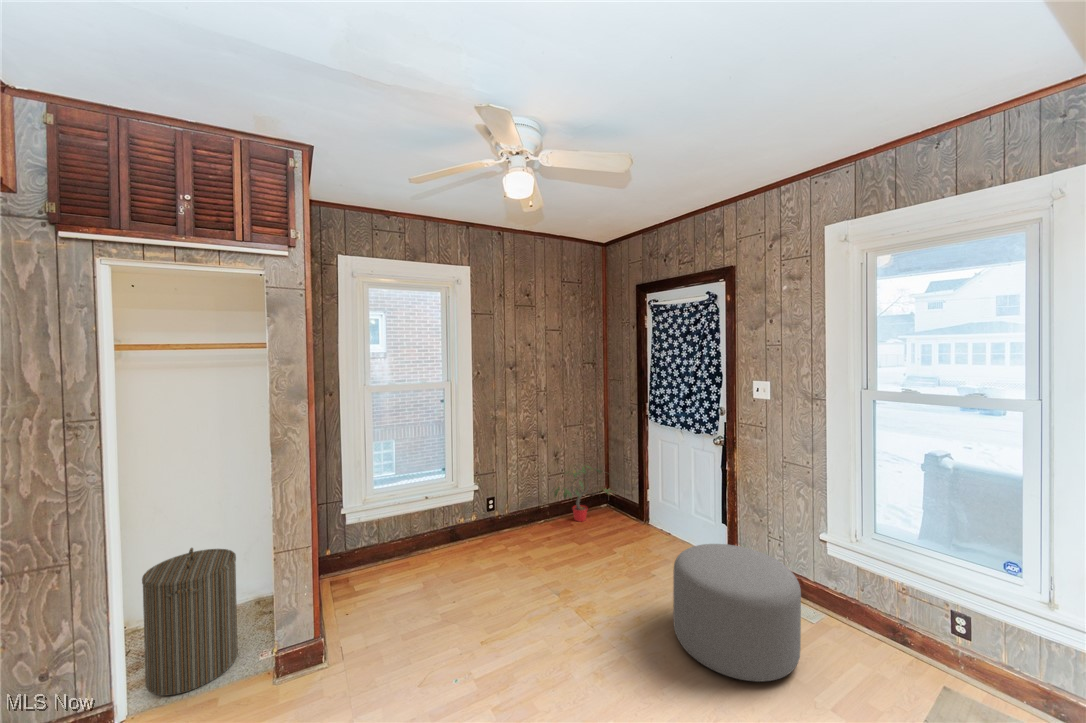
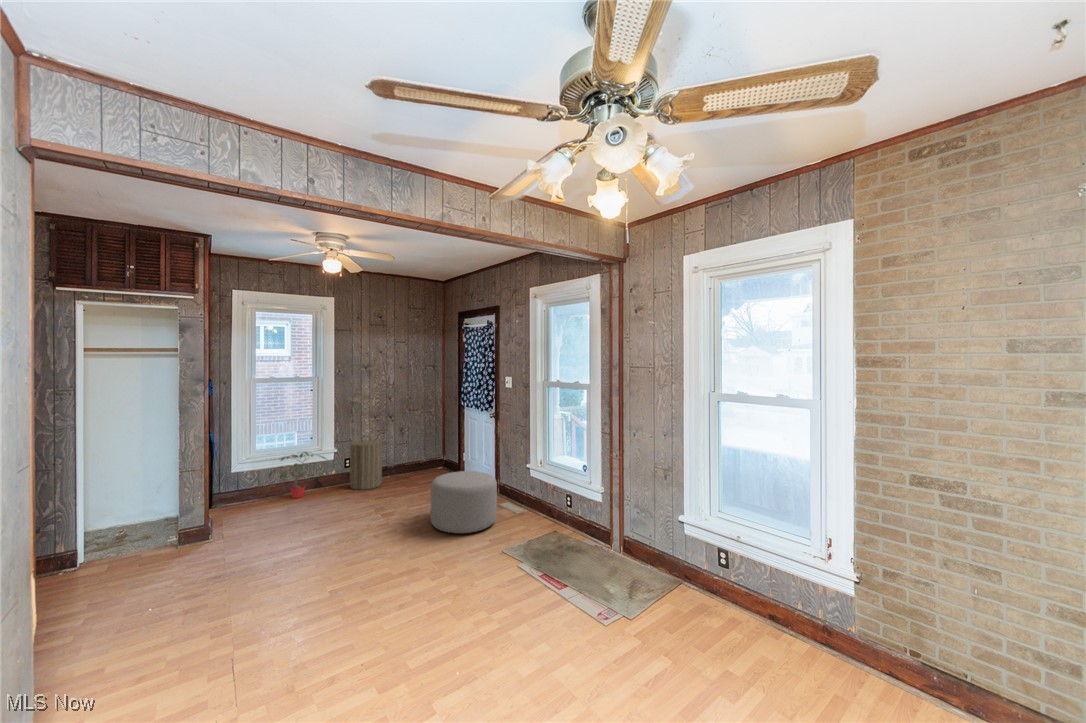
potted plant: present [554,465,612,522] -> present [269,452,328,498]
laundry hamper: present [142,548,238,696] -> present [348,439,385,490]

